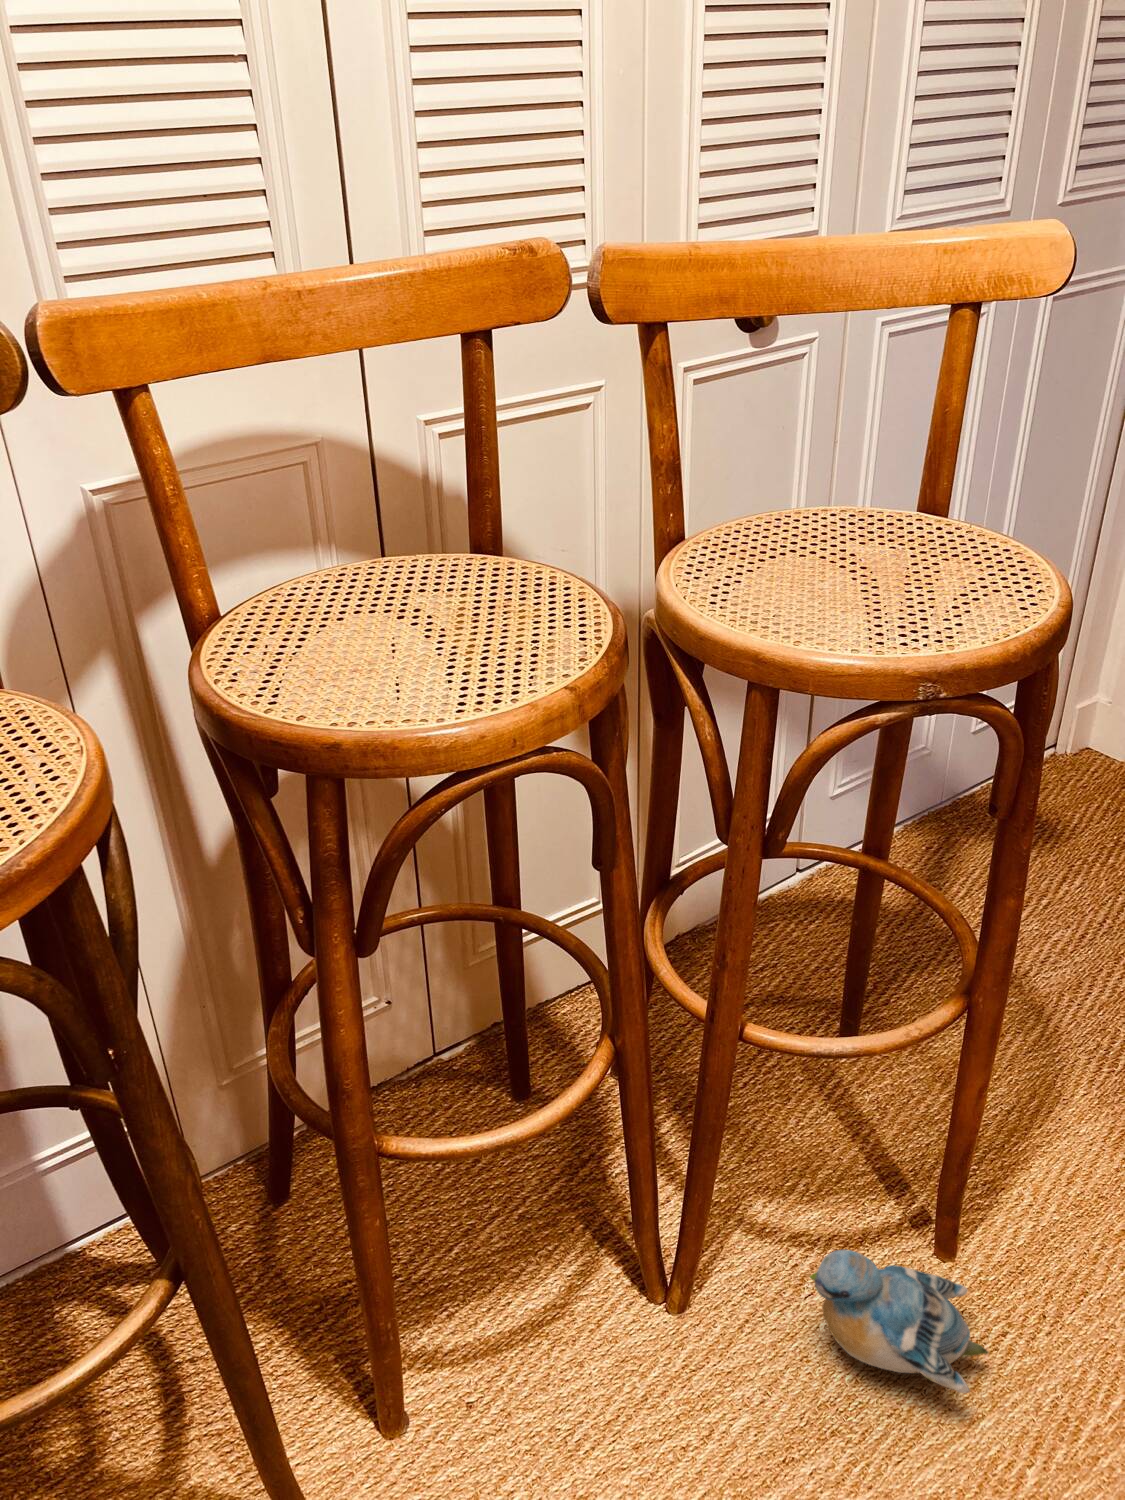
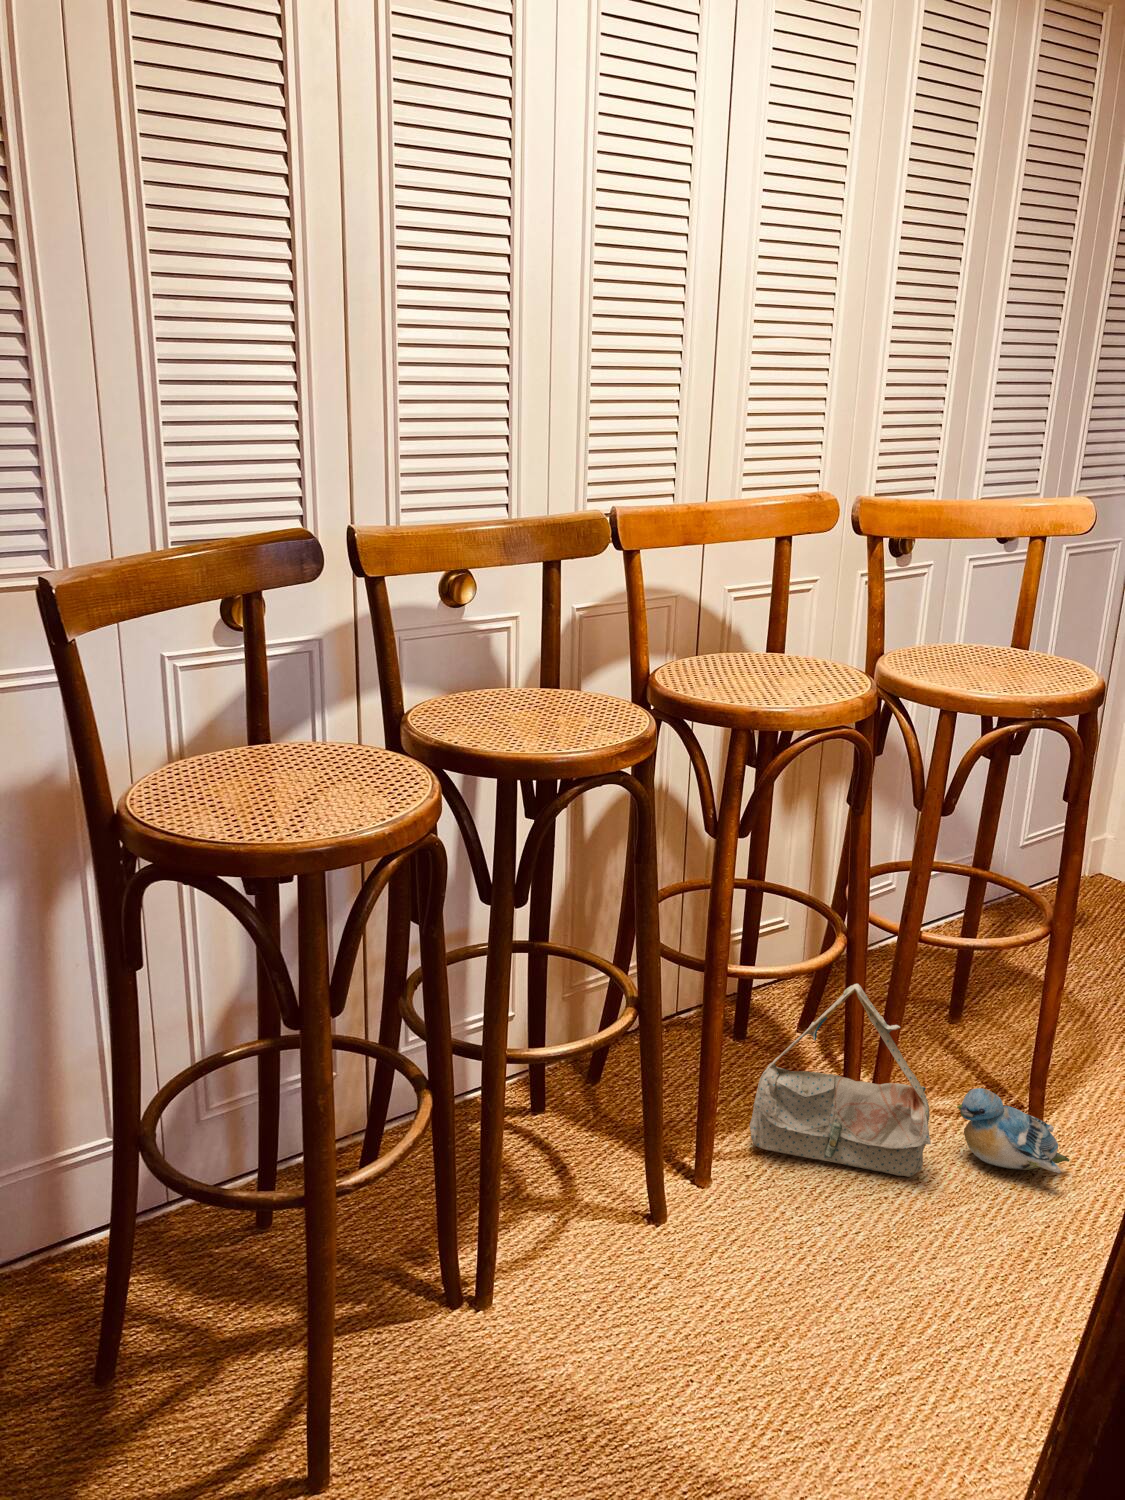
bag: none [478,1130,755,1395] -> present [750,984,931,1177]

